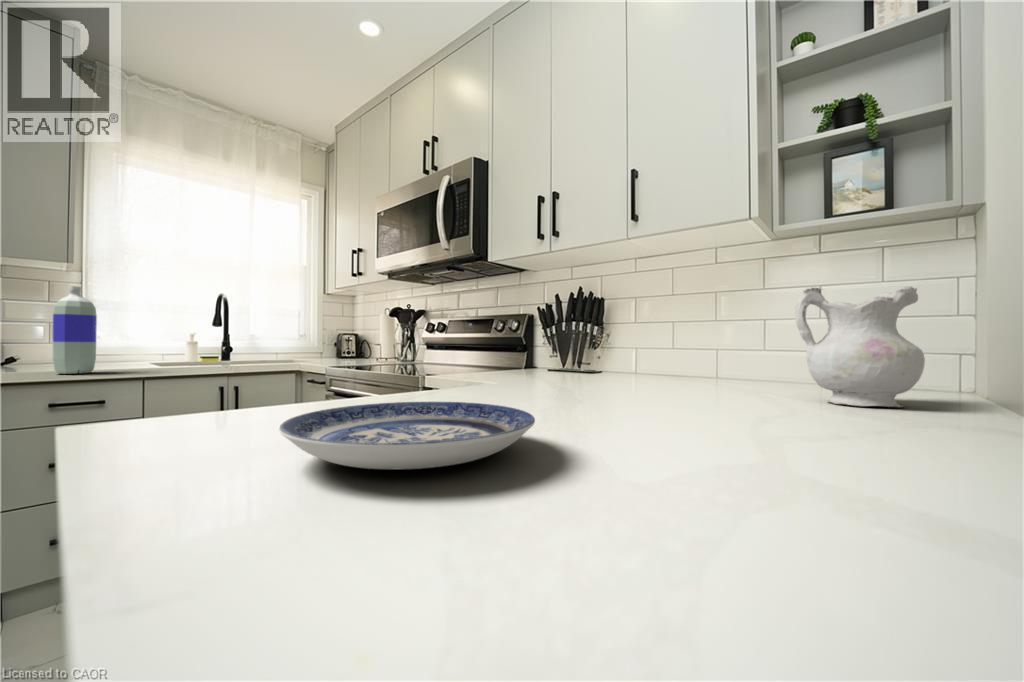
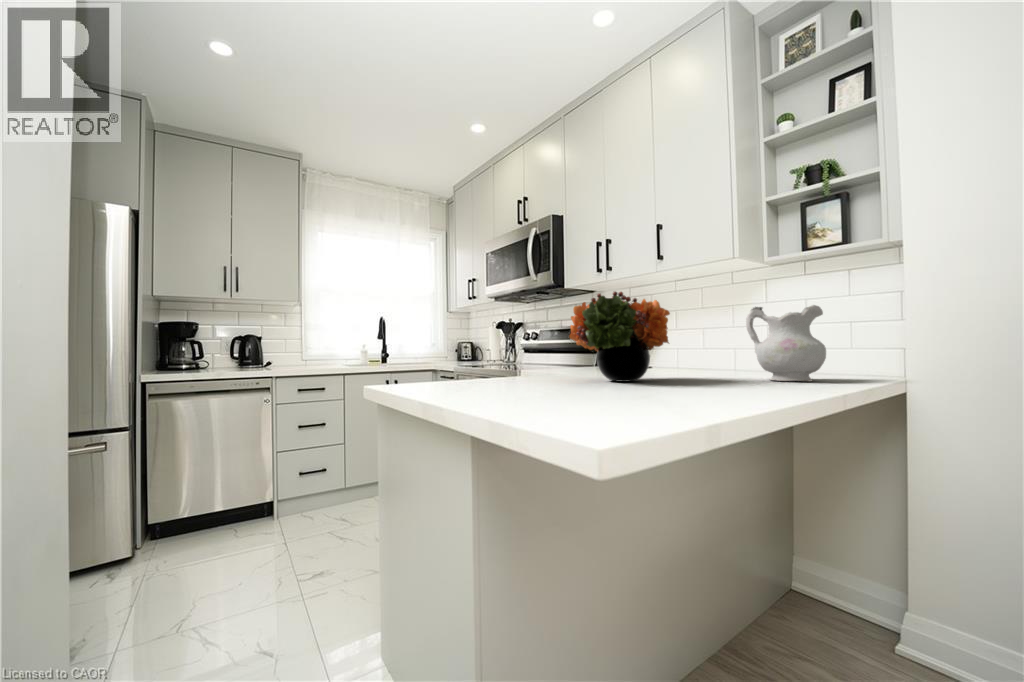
flower arrangement: none [519,250,699,408] -> present [569,292,670,382]
bottle: present [53,286,97,374] -> none [298,317,319,371]
plate: present [279,402,535,470] -> none [459,374,558,393]

